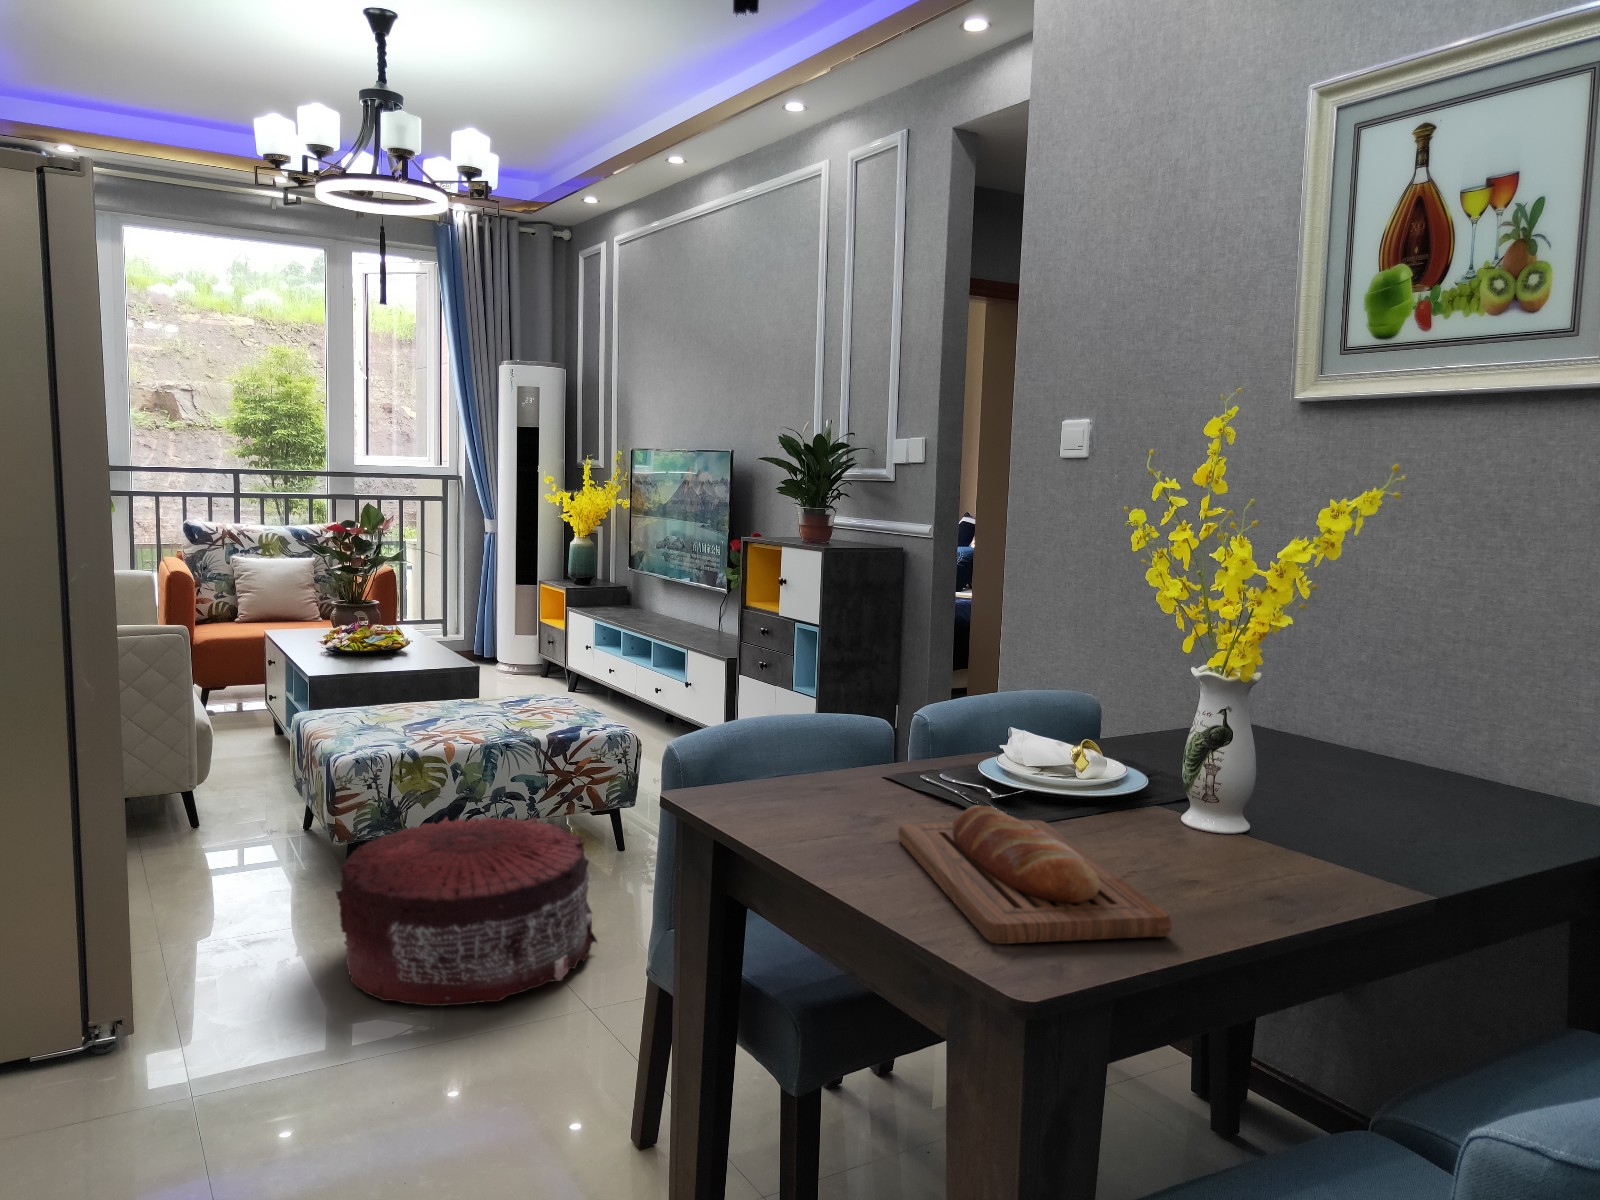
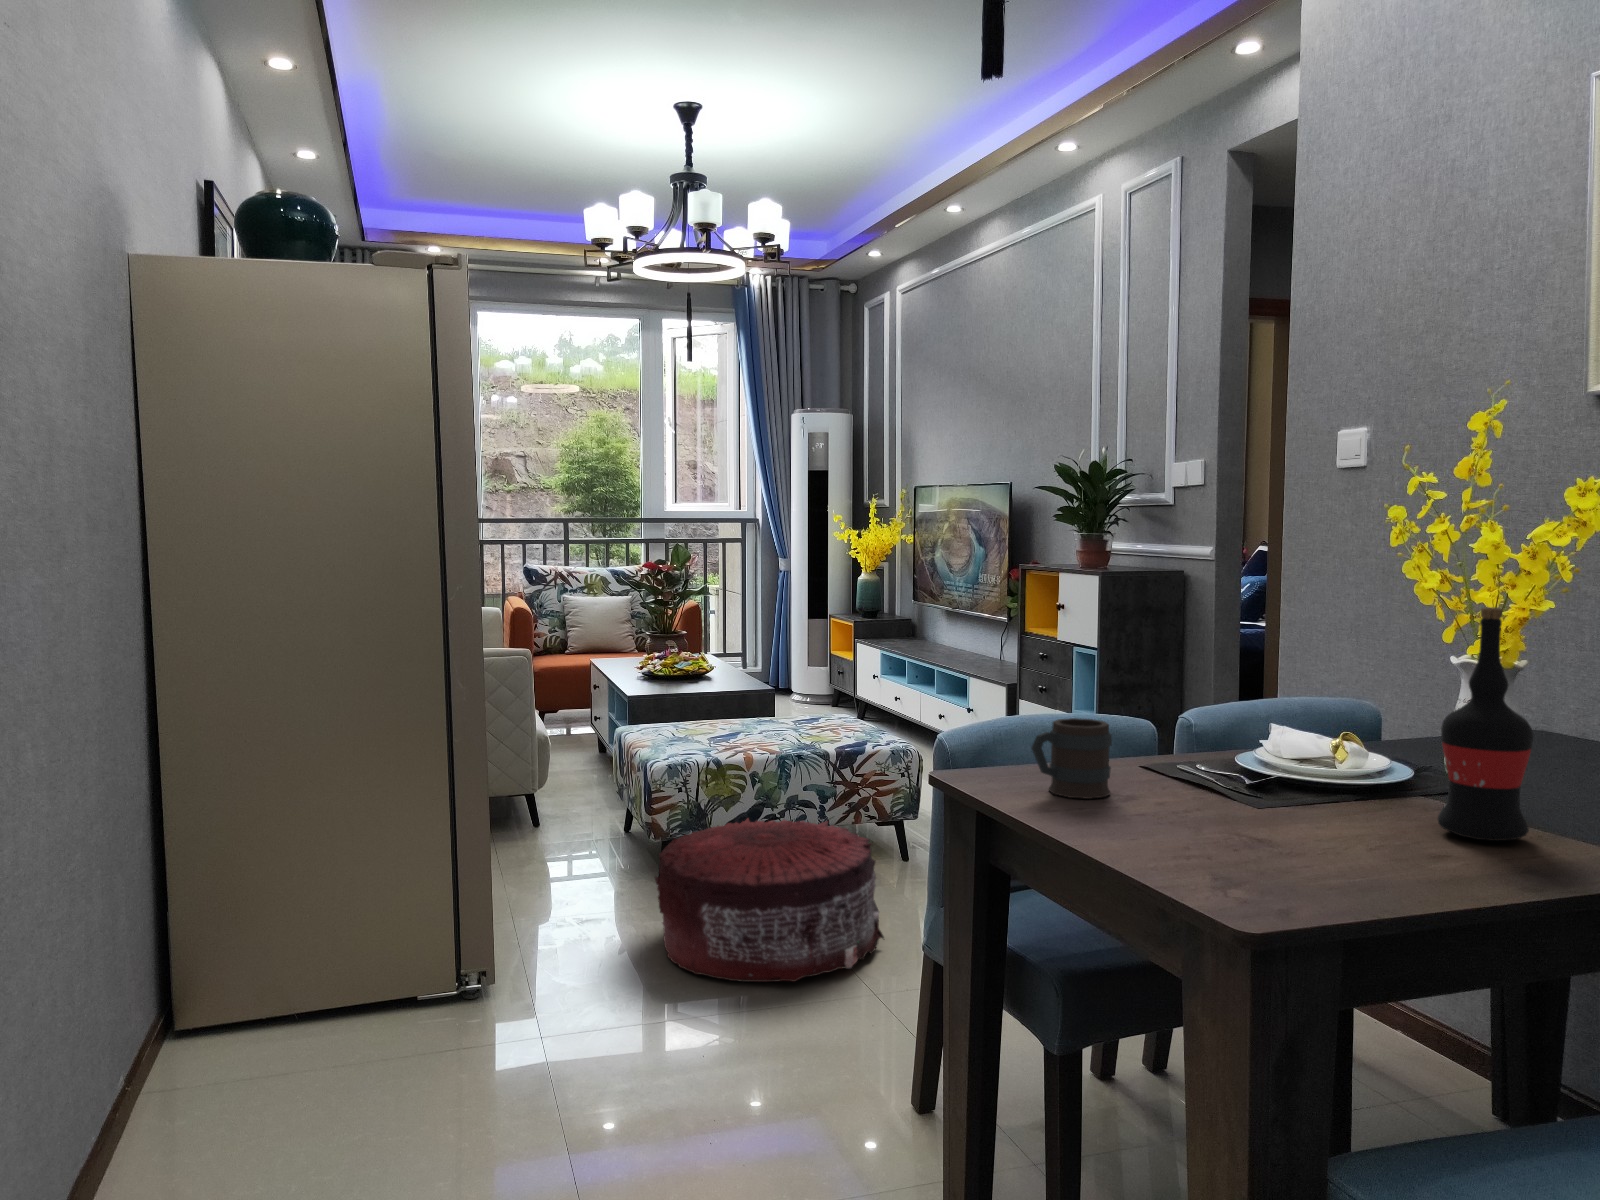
wine bottle: none [1185,625,1280,866] -> present [1438,607,1533,841]
mug: none [770,736,857,828] -> present [1032,718,1112,799]
bread loaf: present [898,805,1171,944] -> none [1150,777,1402,886]

